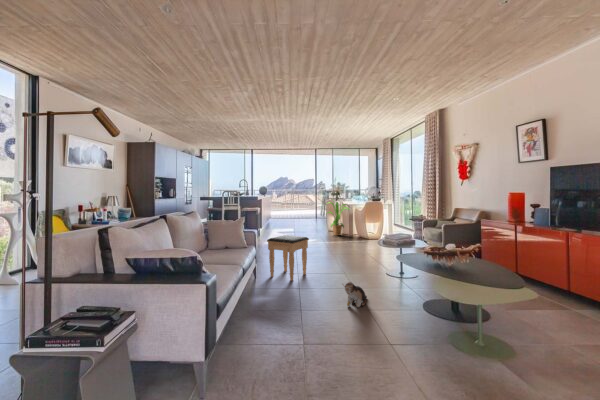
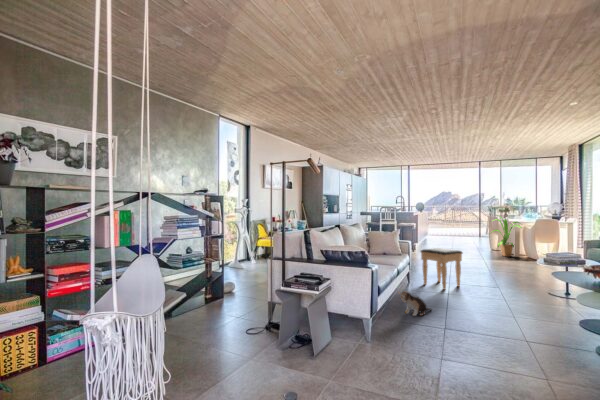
plush toy: present [343,282,367,307] -> present [398,291,432,316]

